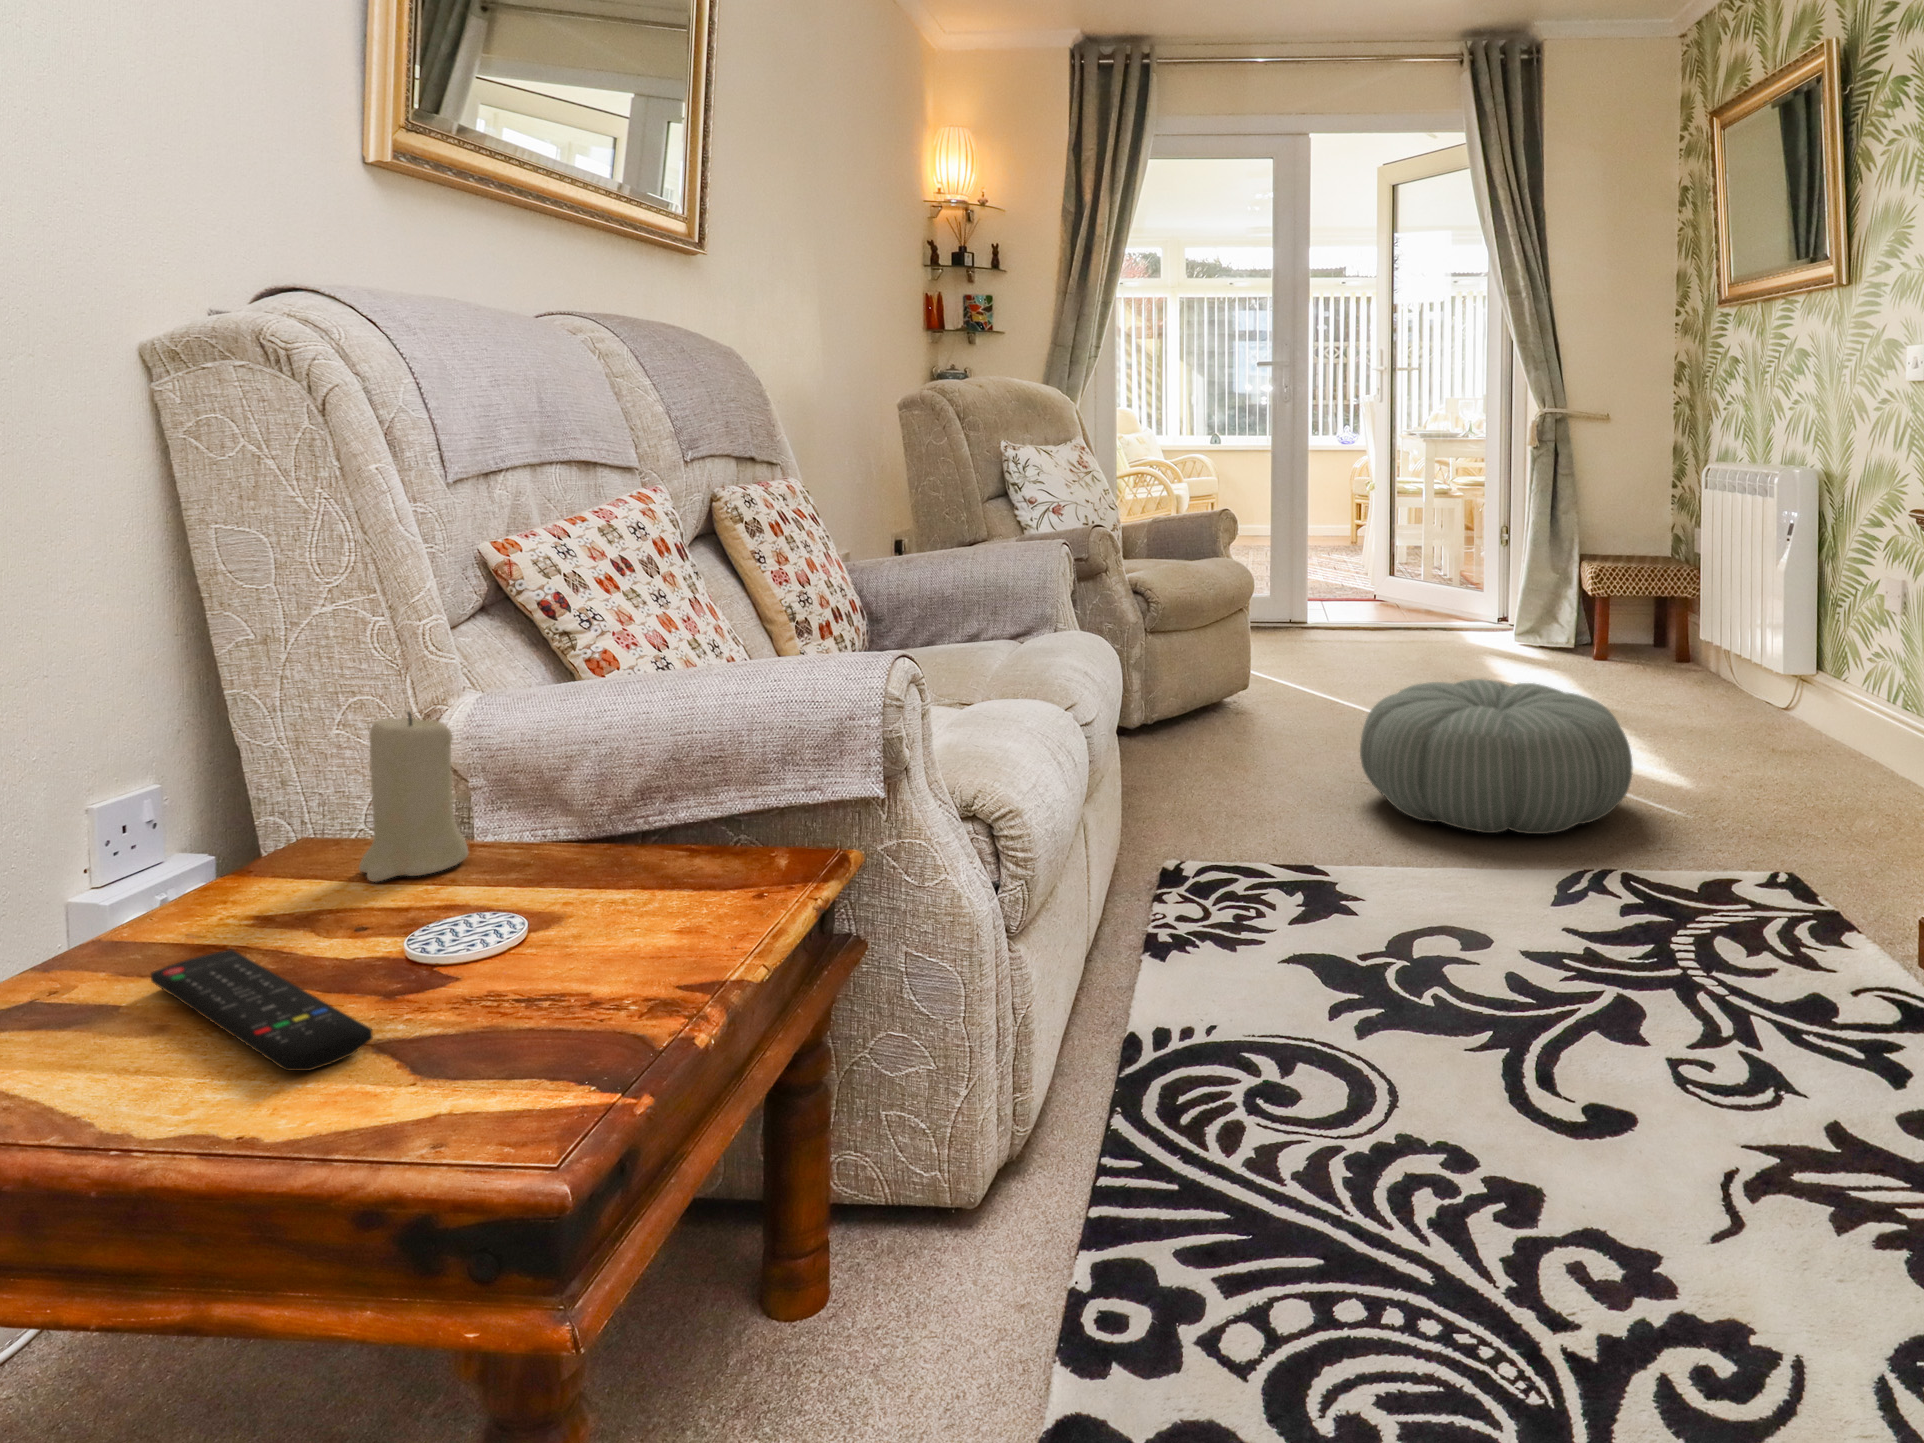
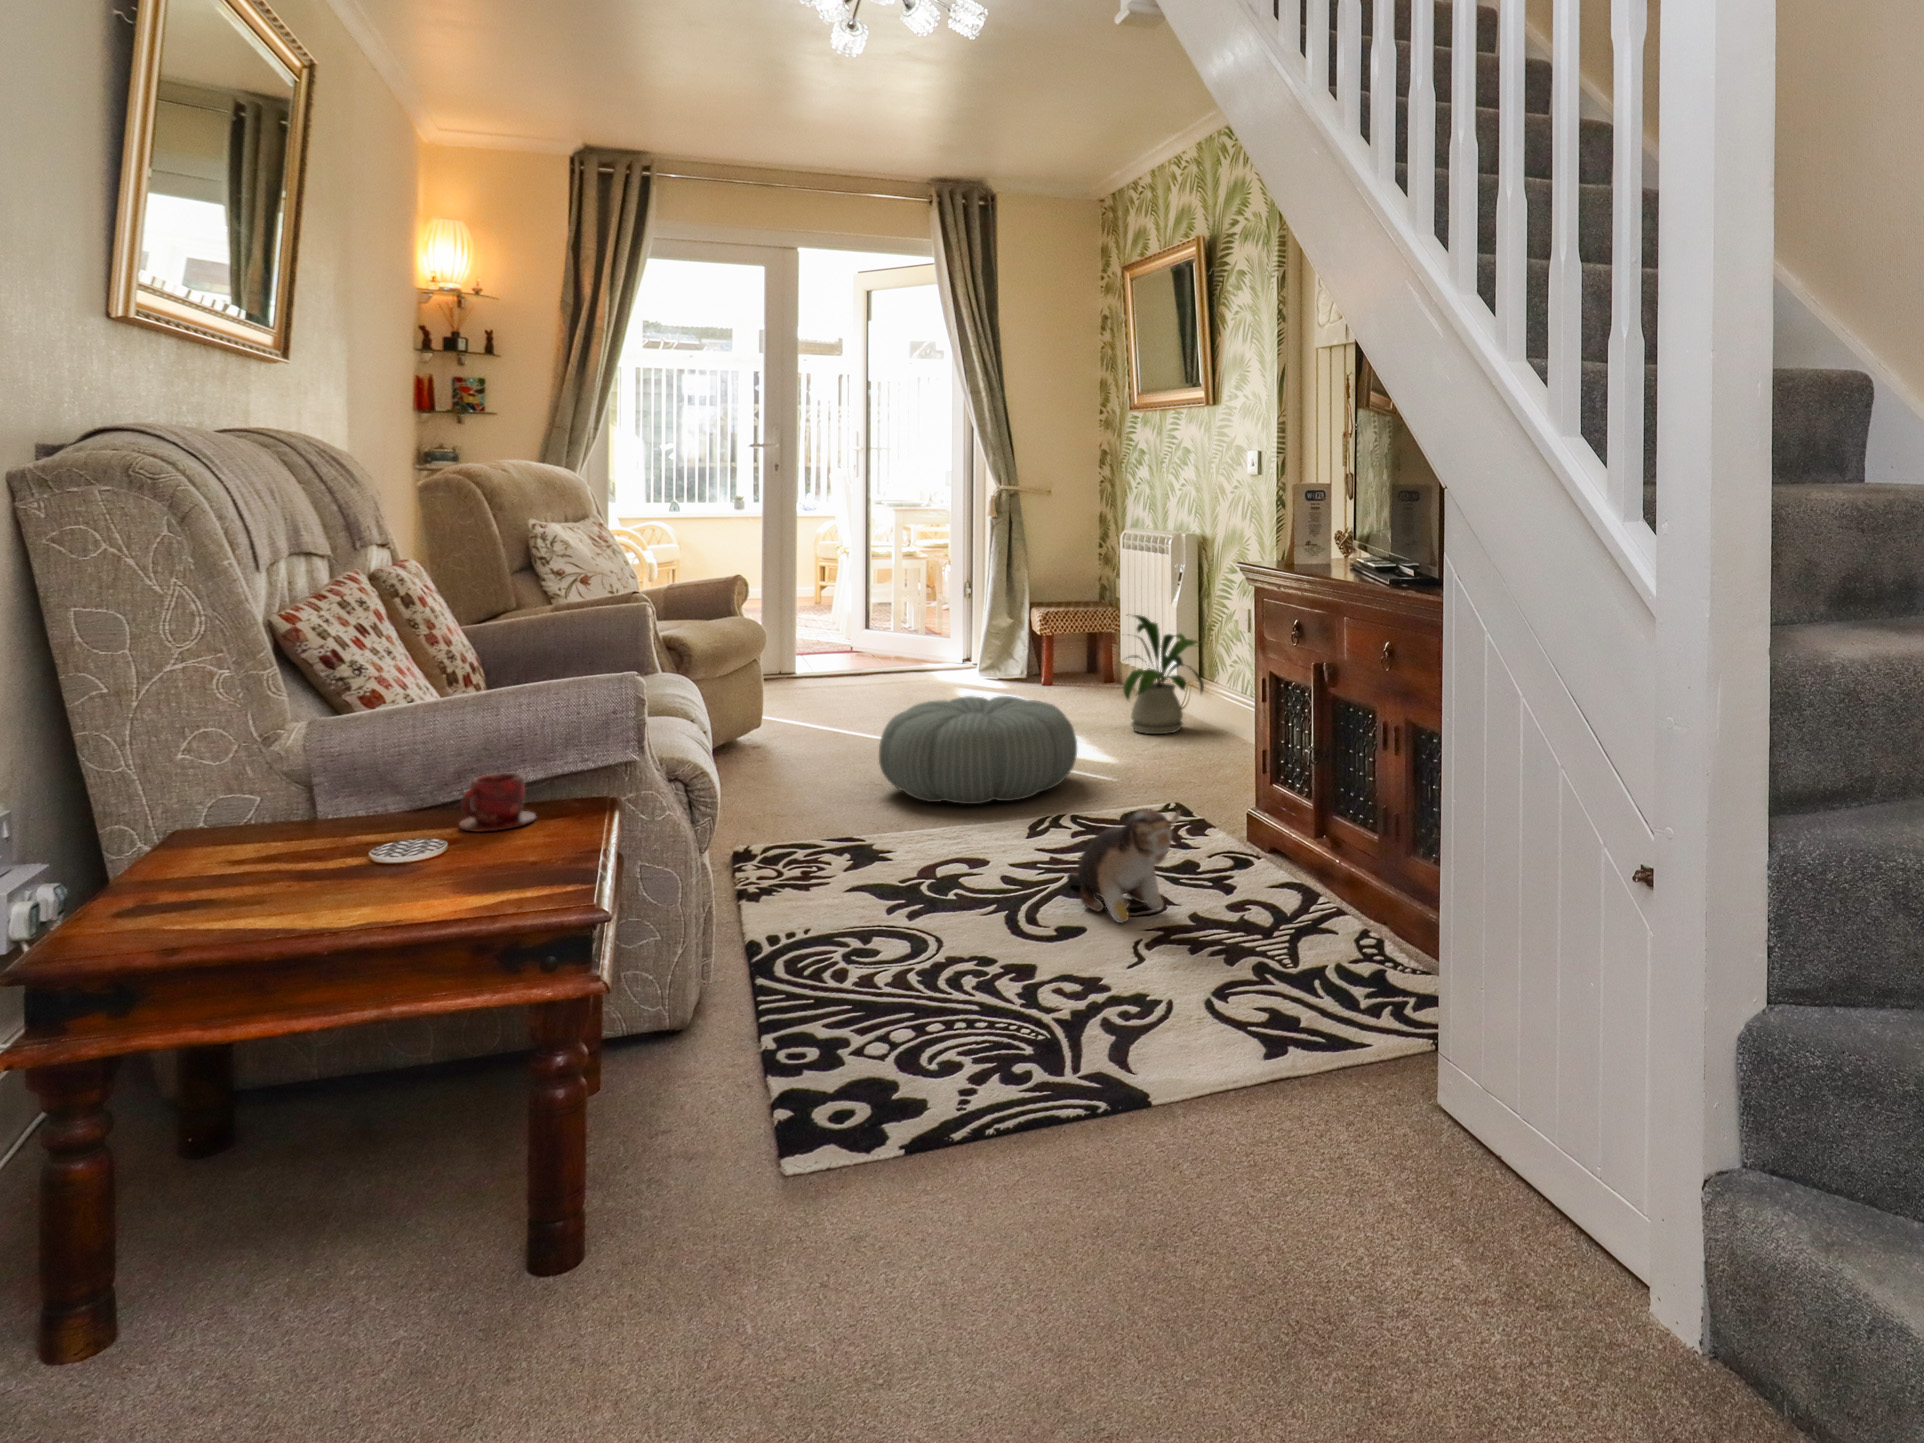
house plant: none [1689,578,1835,747] -> present [1123,615,1207,734]
candle: present [359,711,468,882] -> none [246,723,329,840]
teacup: none [583,814,703,915] -> present [459,773,535,832]
plush toy: none [1606,933,1817,1119] -> present [1067,809,1181,923]
remote control: present [151,949,373,1071] -> none [197,868,413,897]

